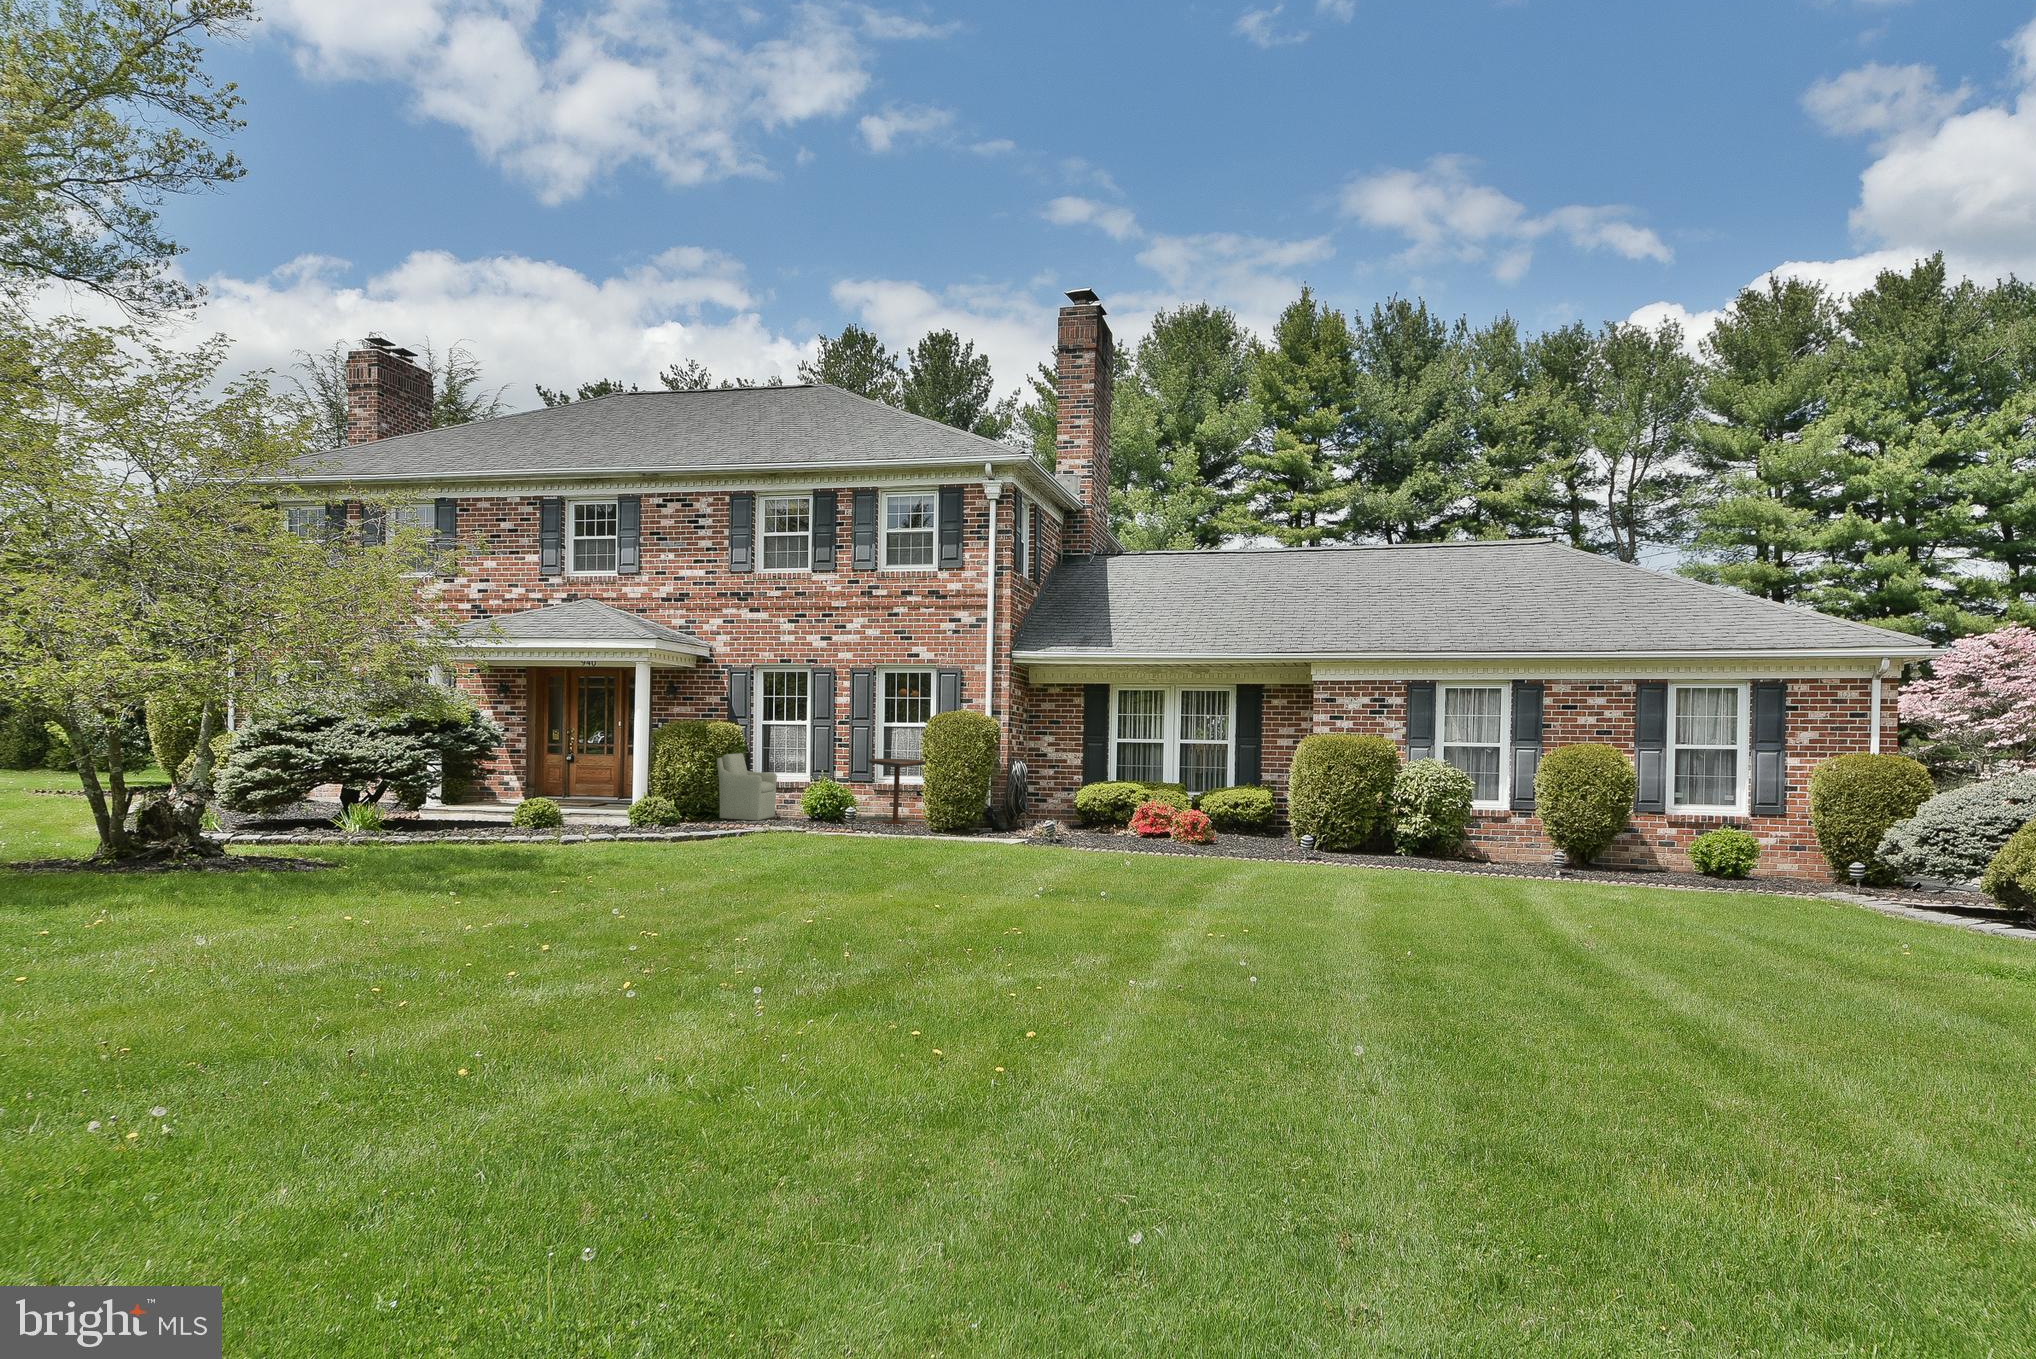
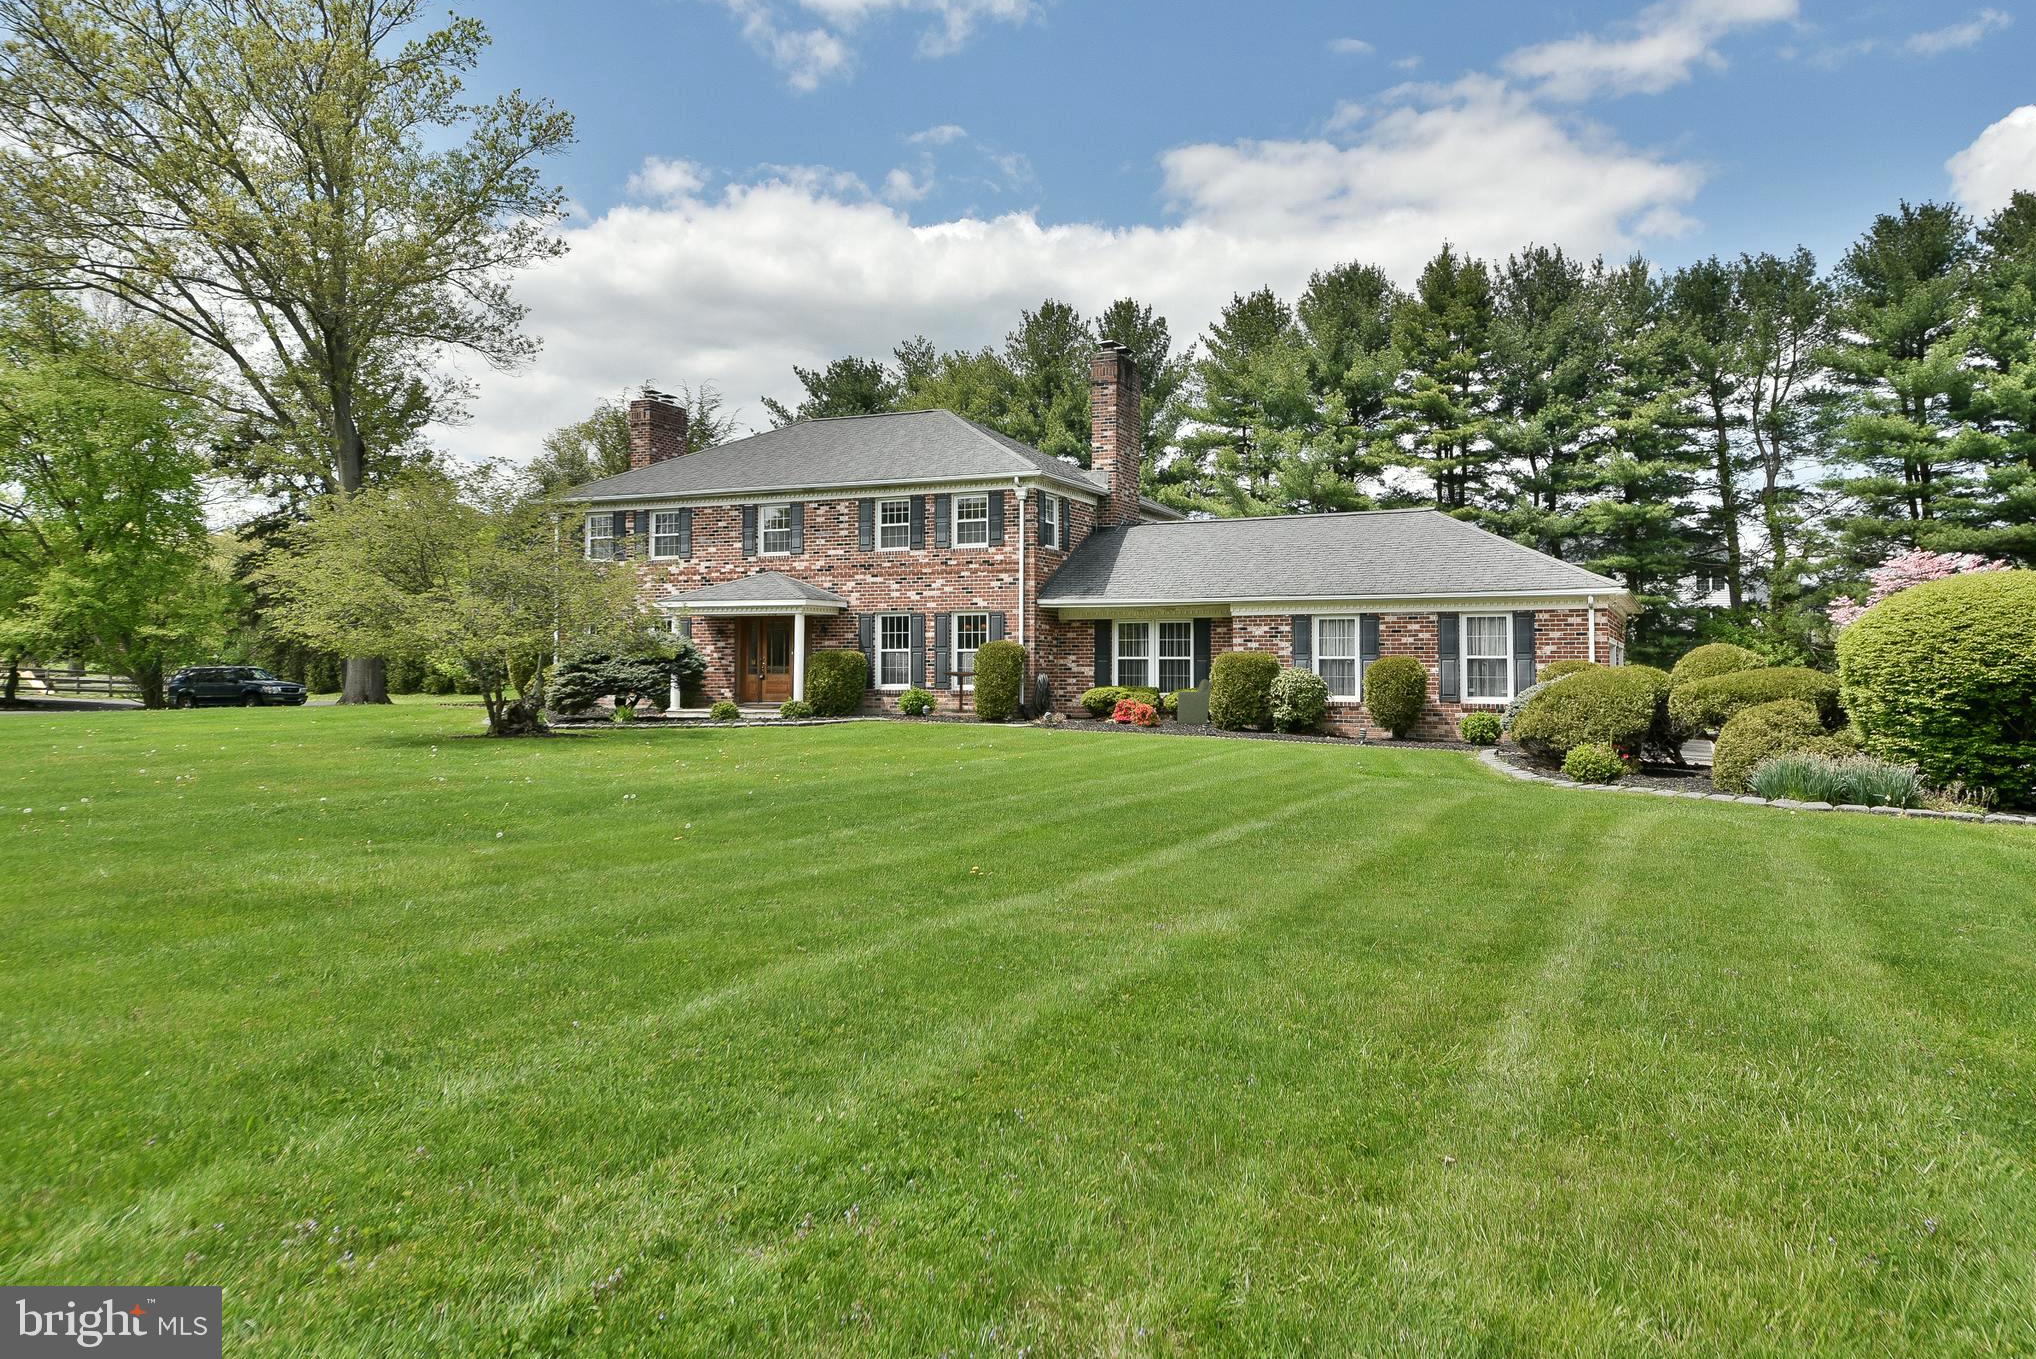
chair: present [717,753,777,821] -> present [1177,679,1212,724]

